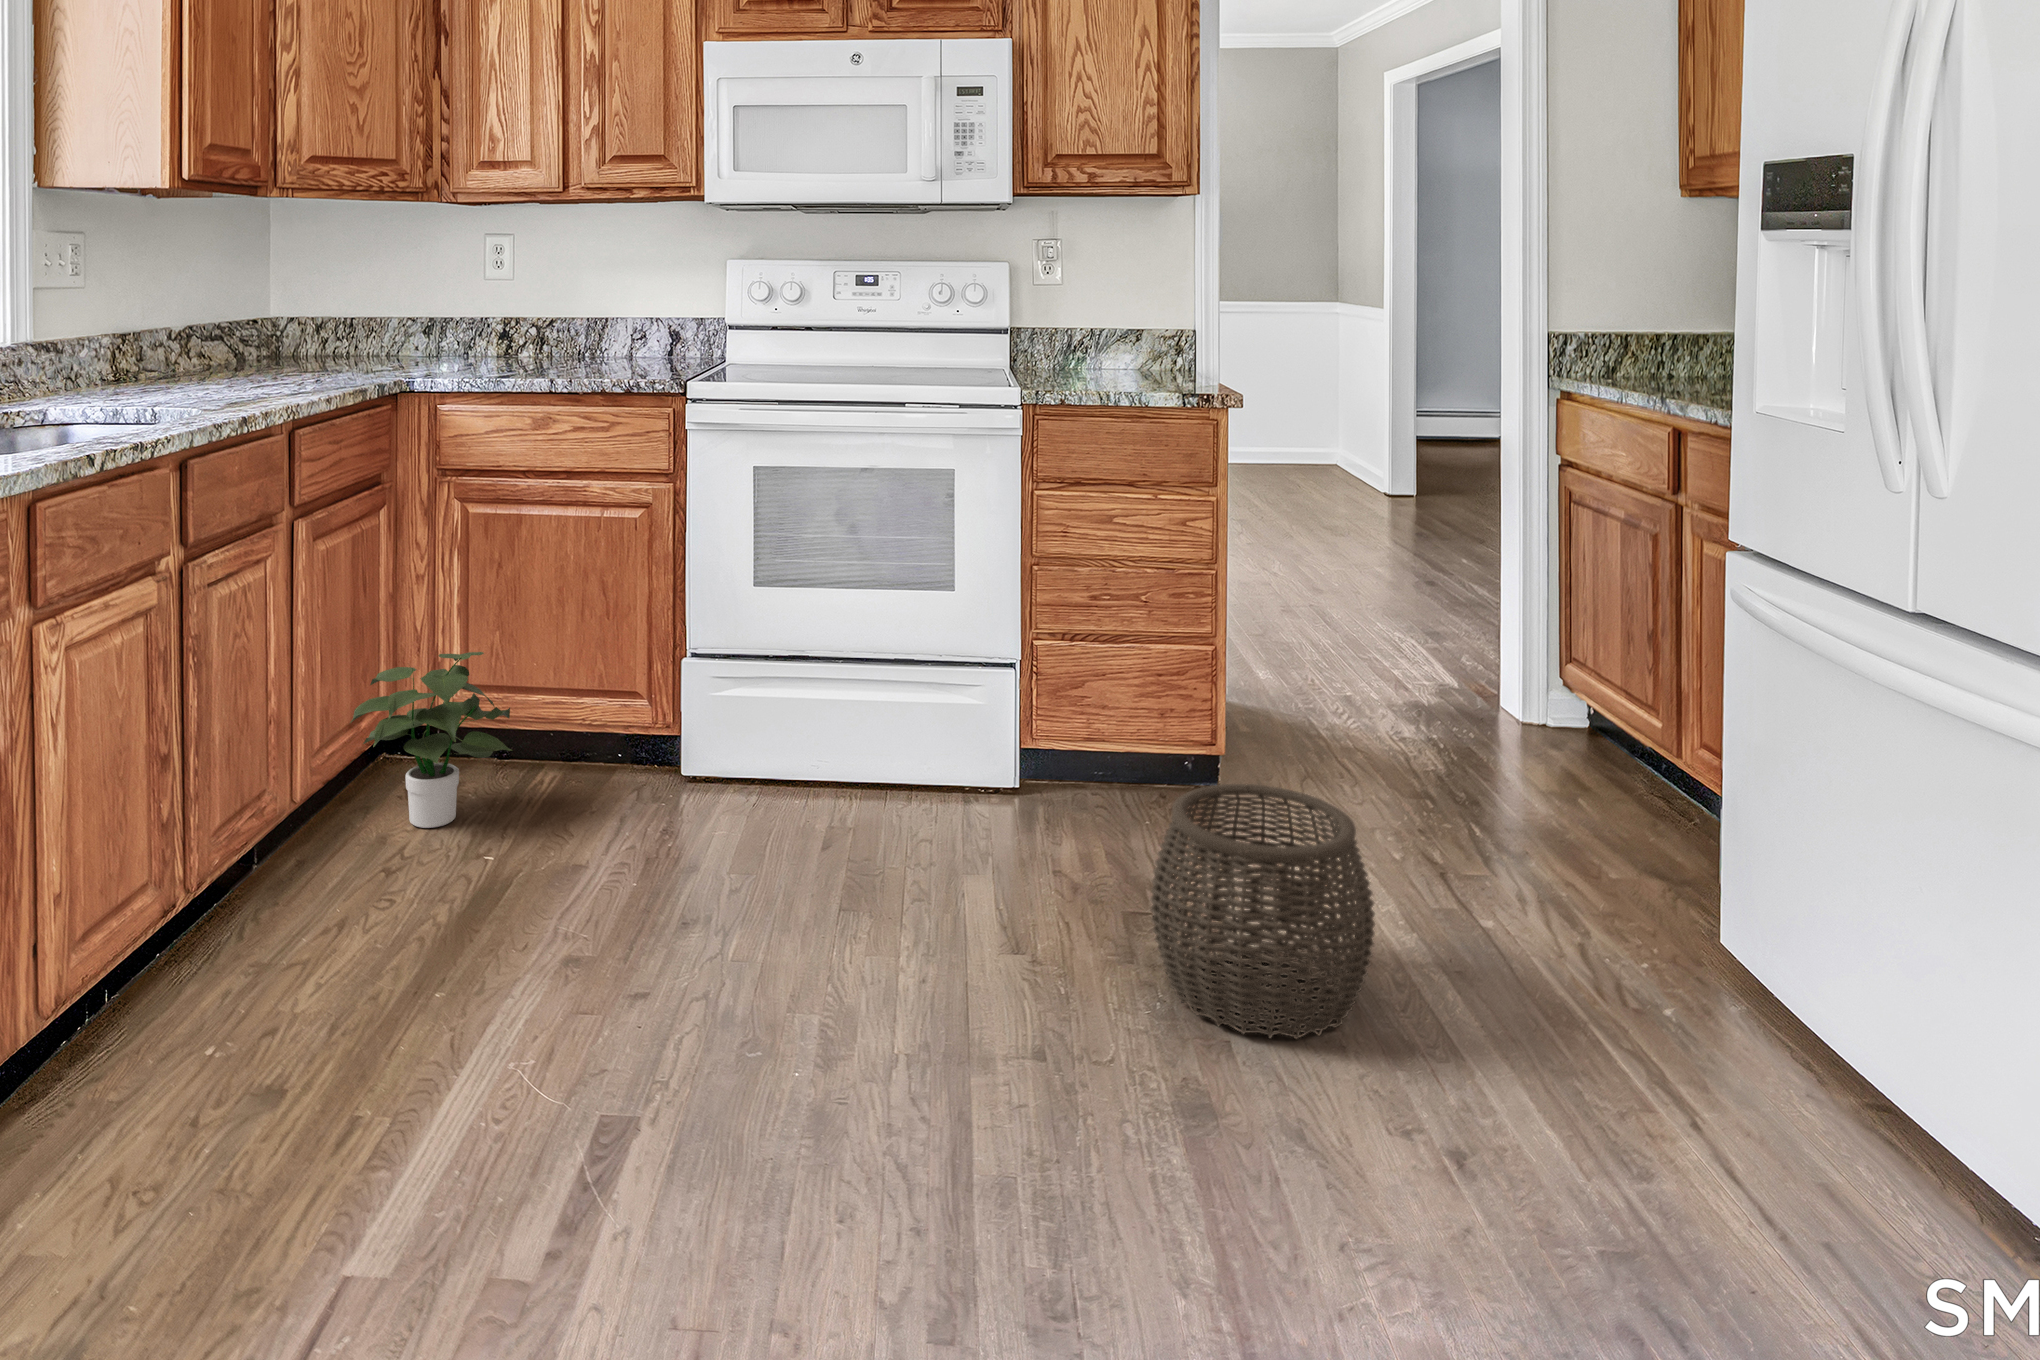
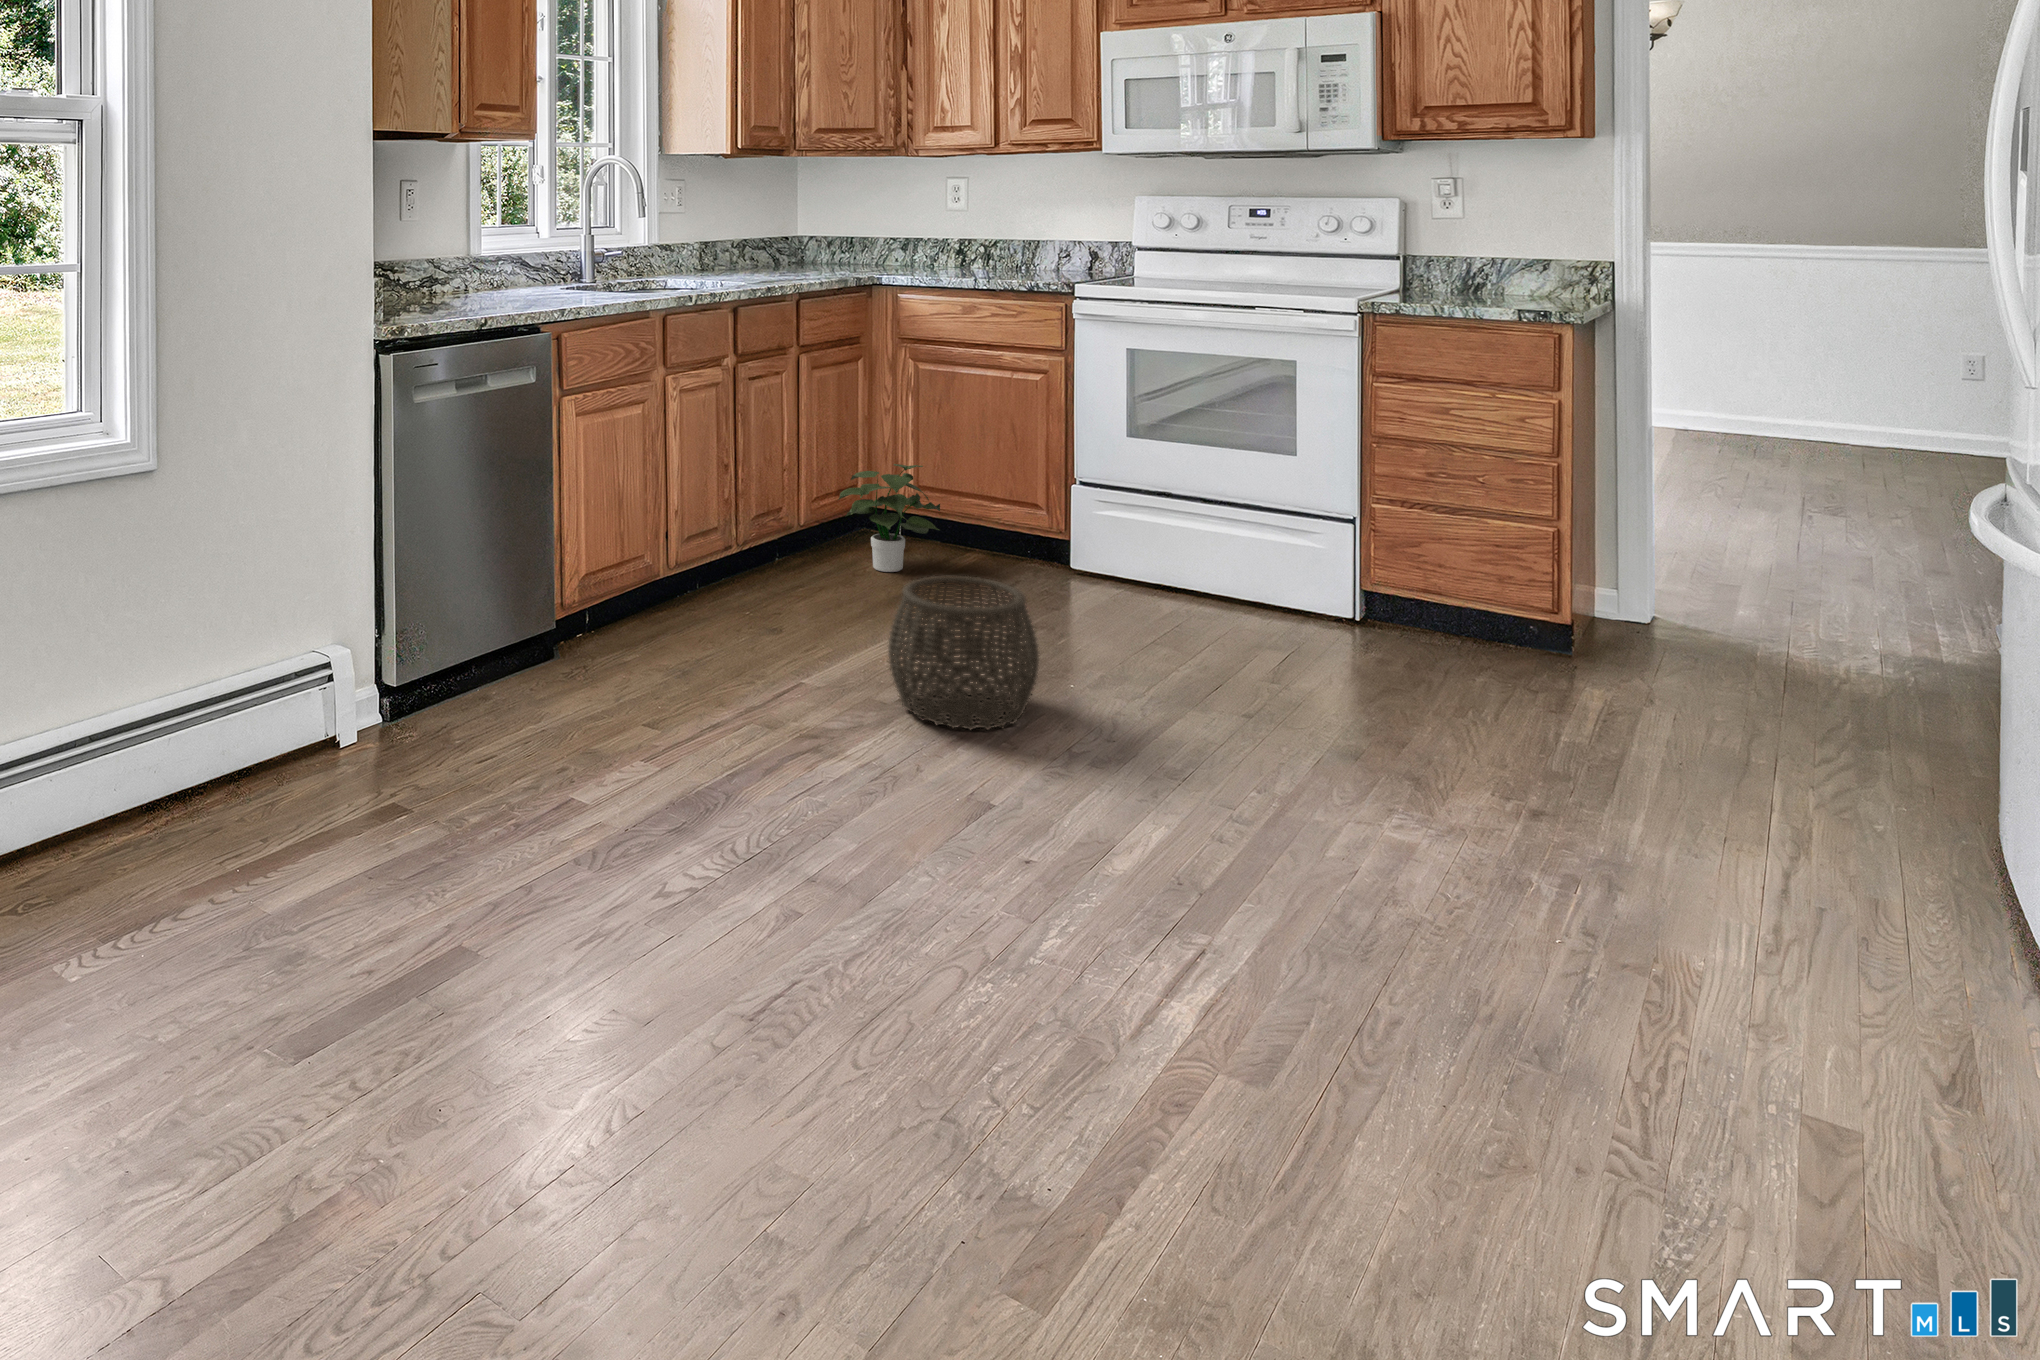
woven basket: present [1150,784,1375,1039] -> present [888,576,1039,730]

